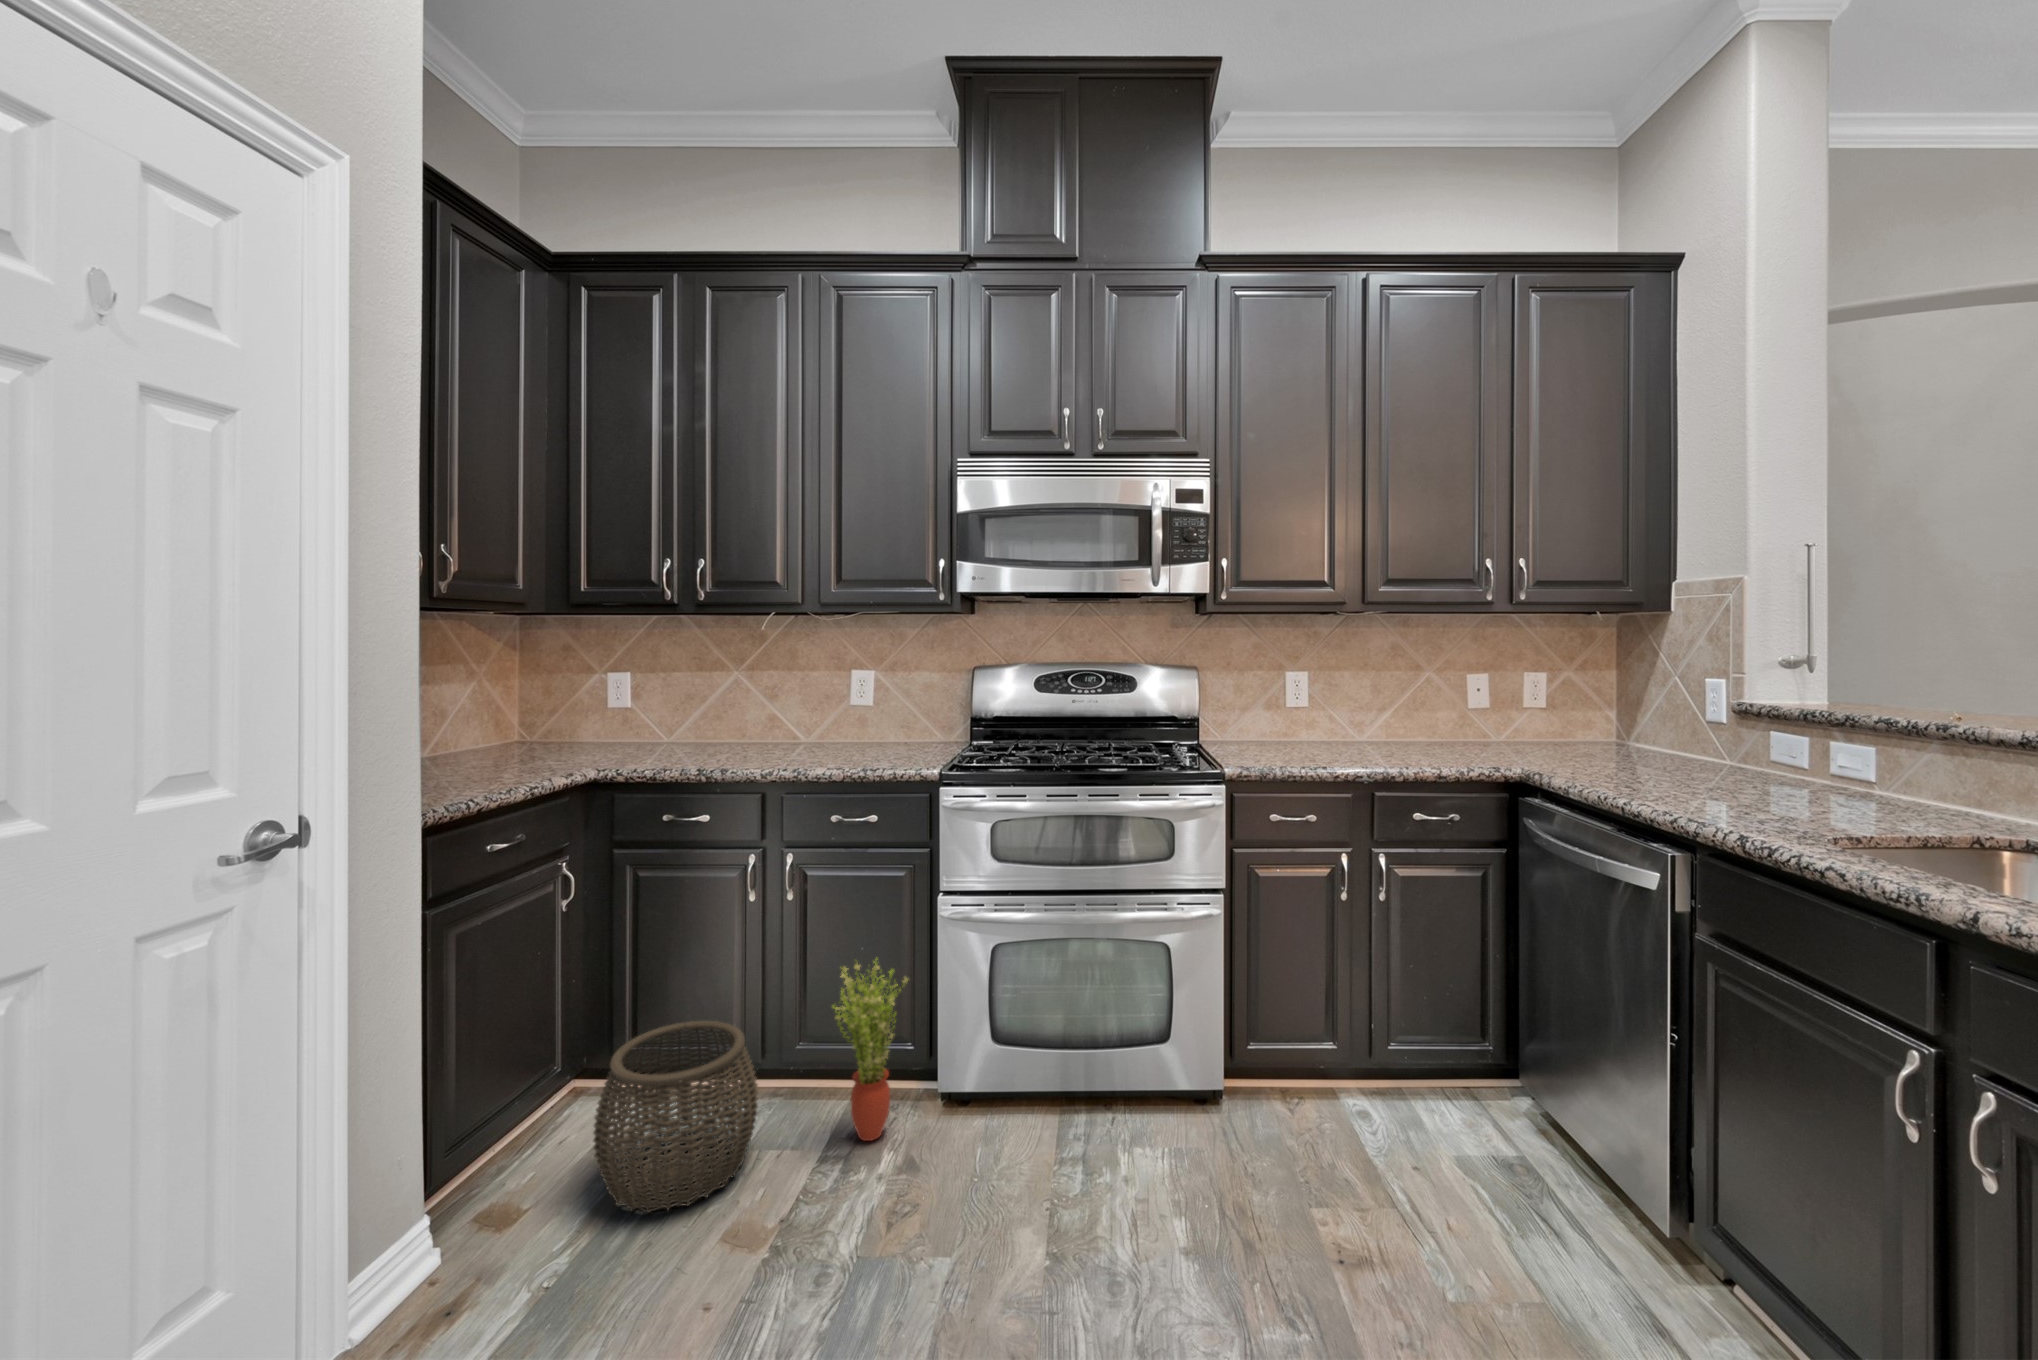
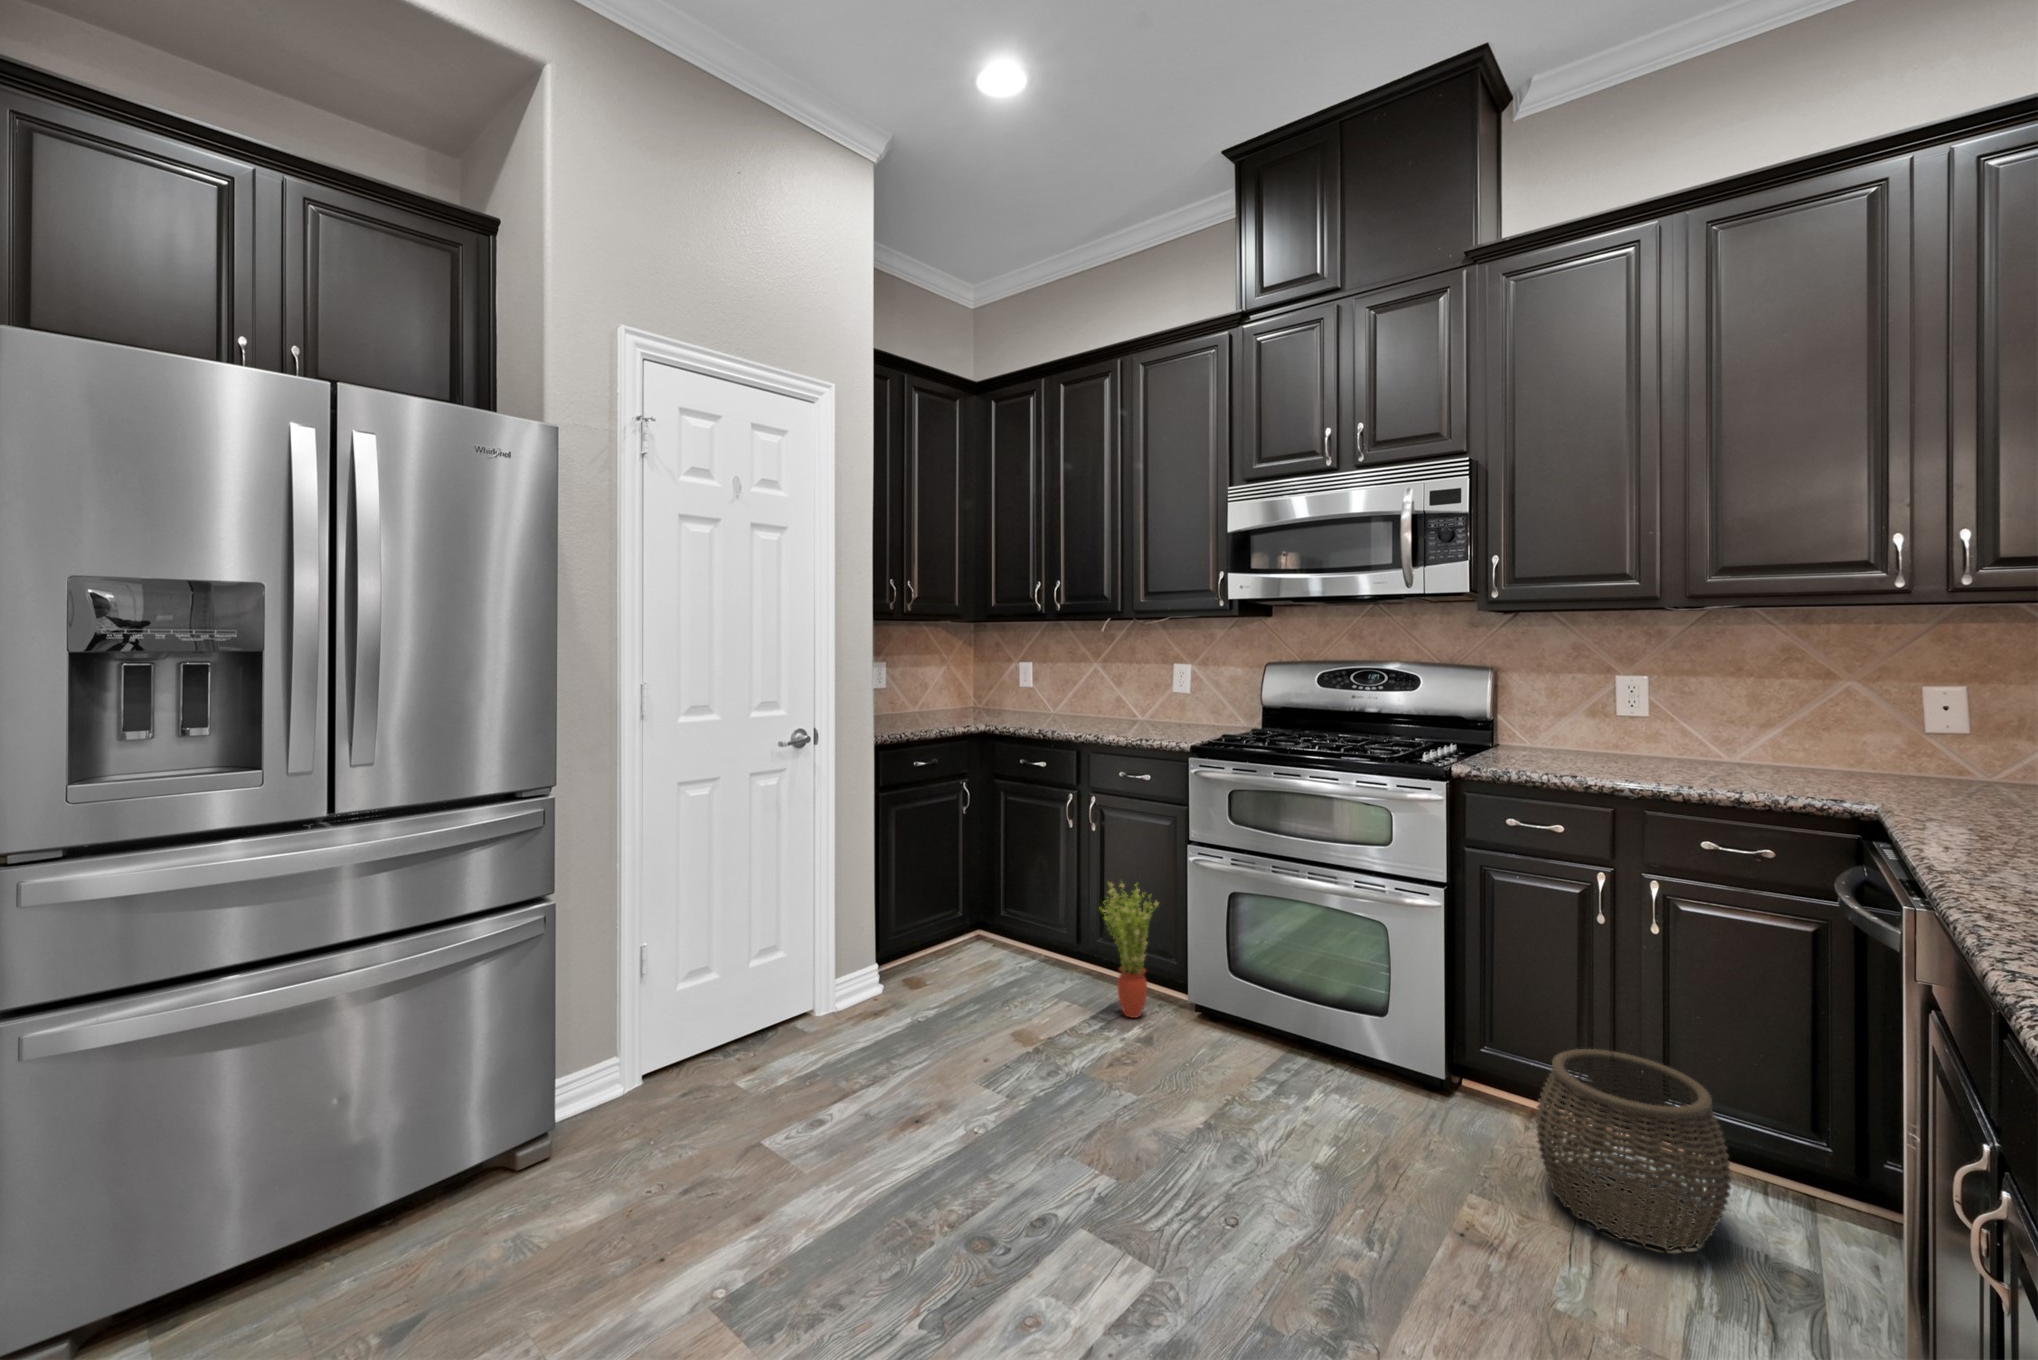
woven basket: present [593,1021,758,1213] -> present [1535,1049,1731,1250]

